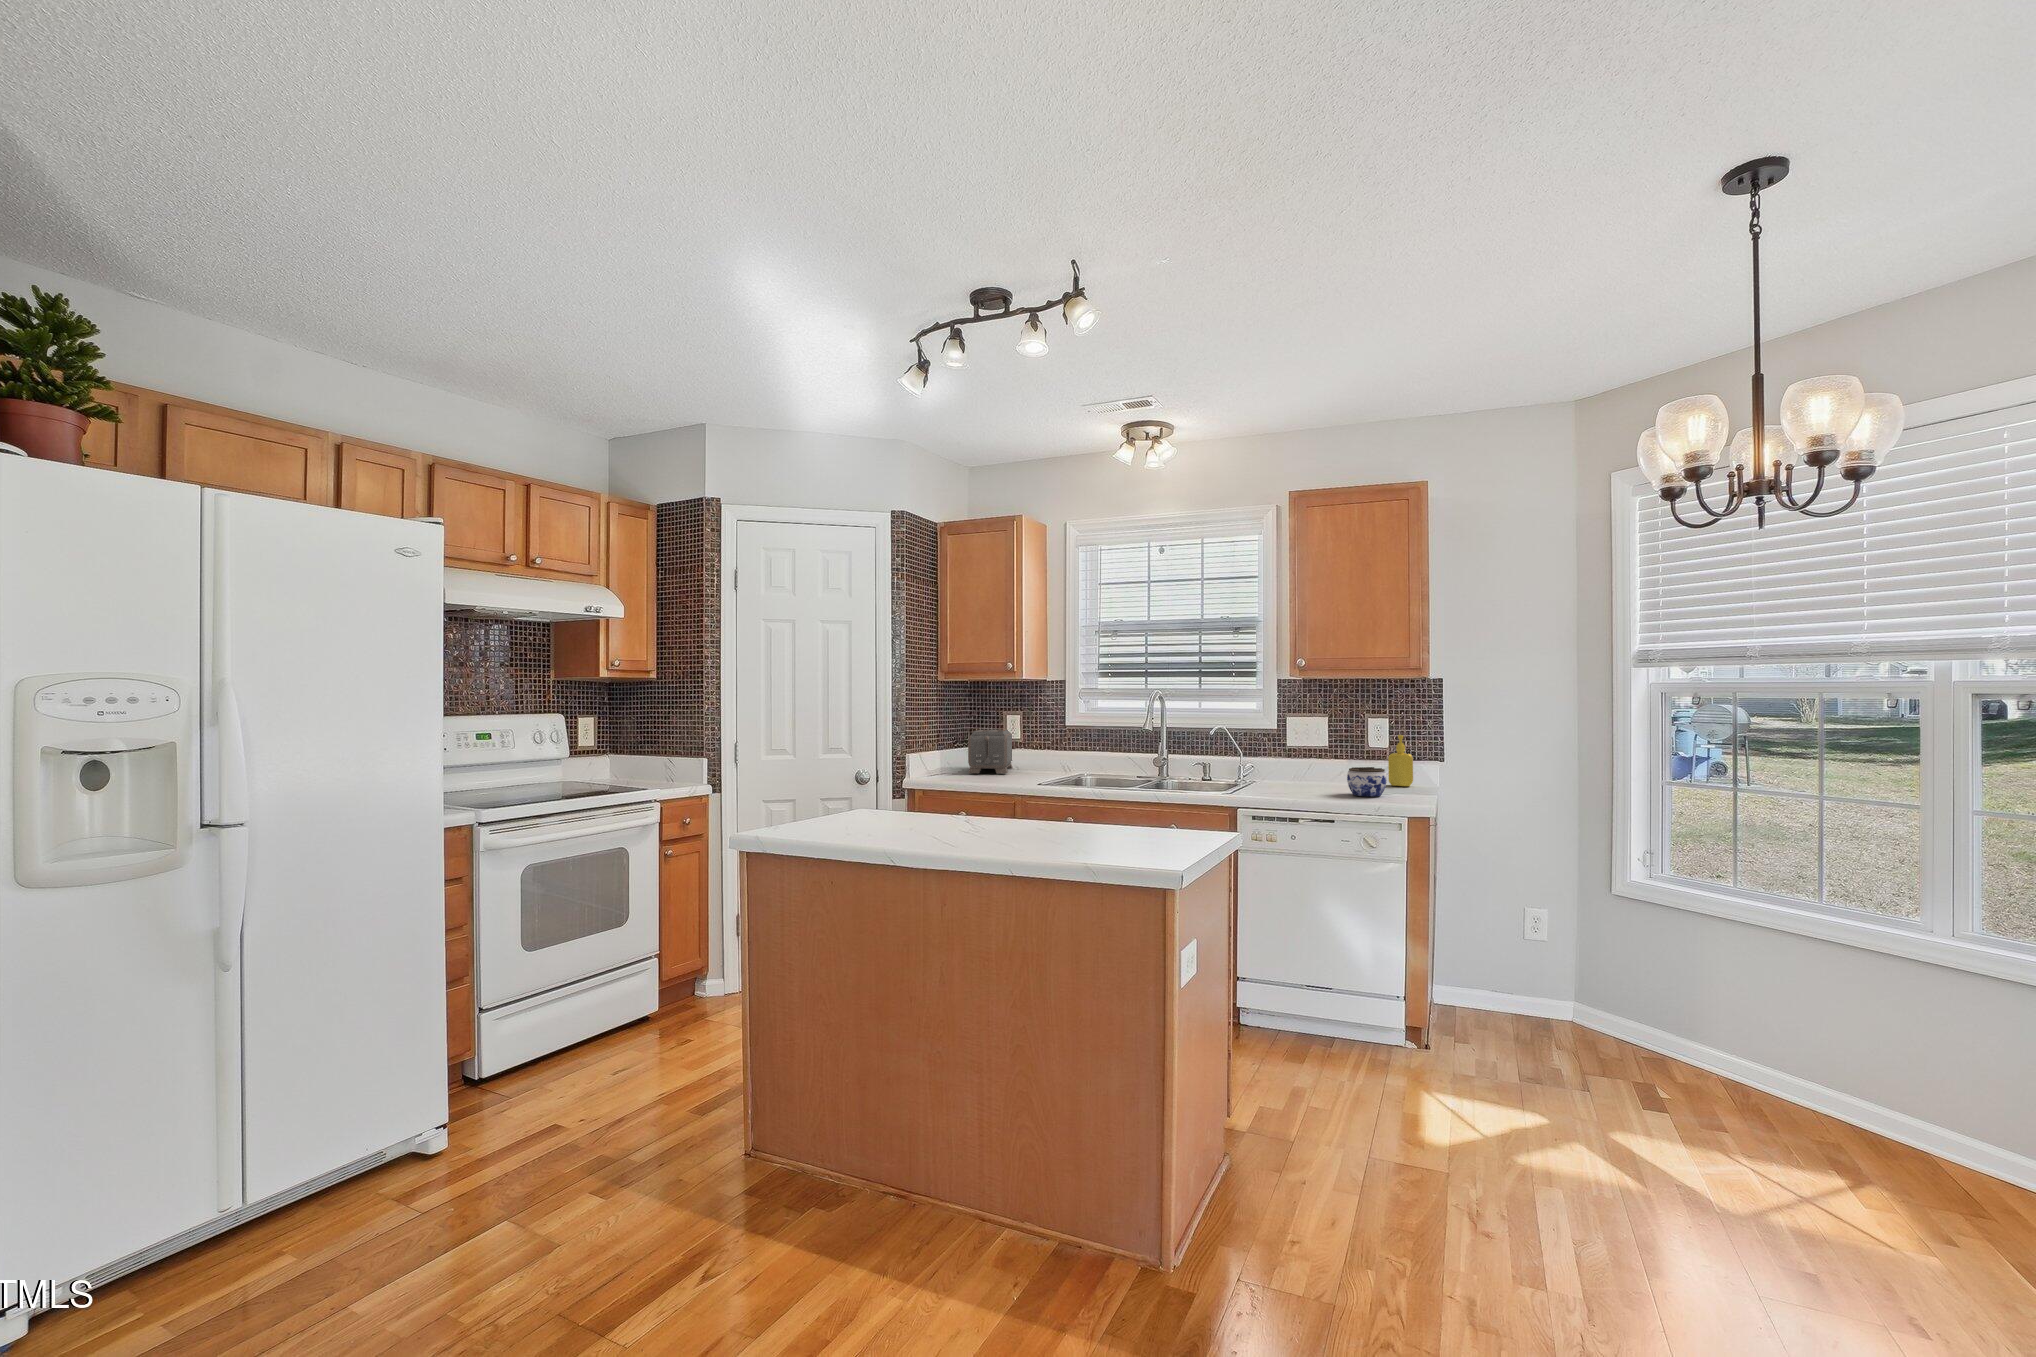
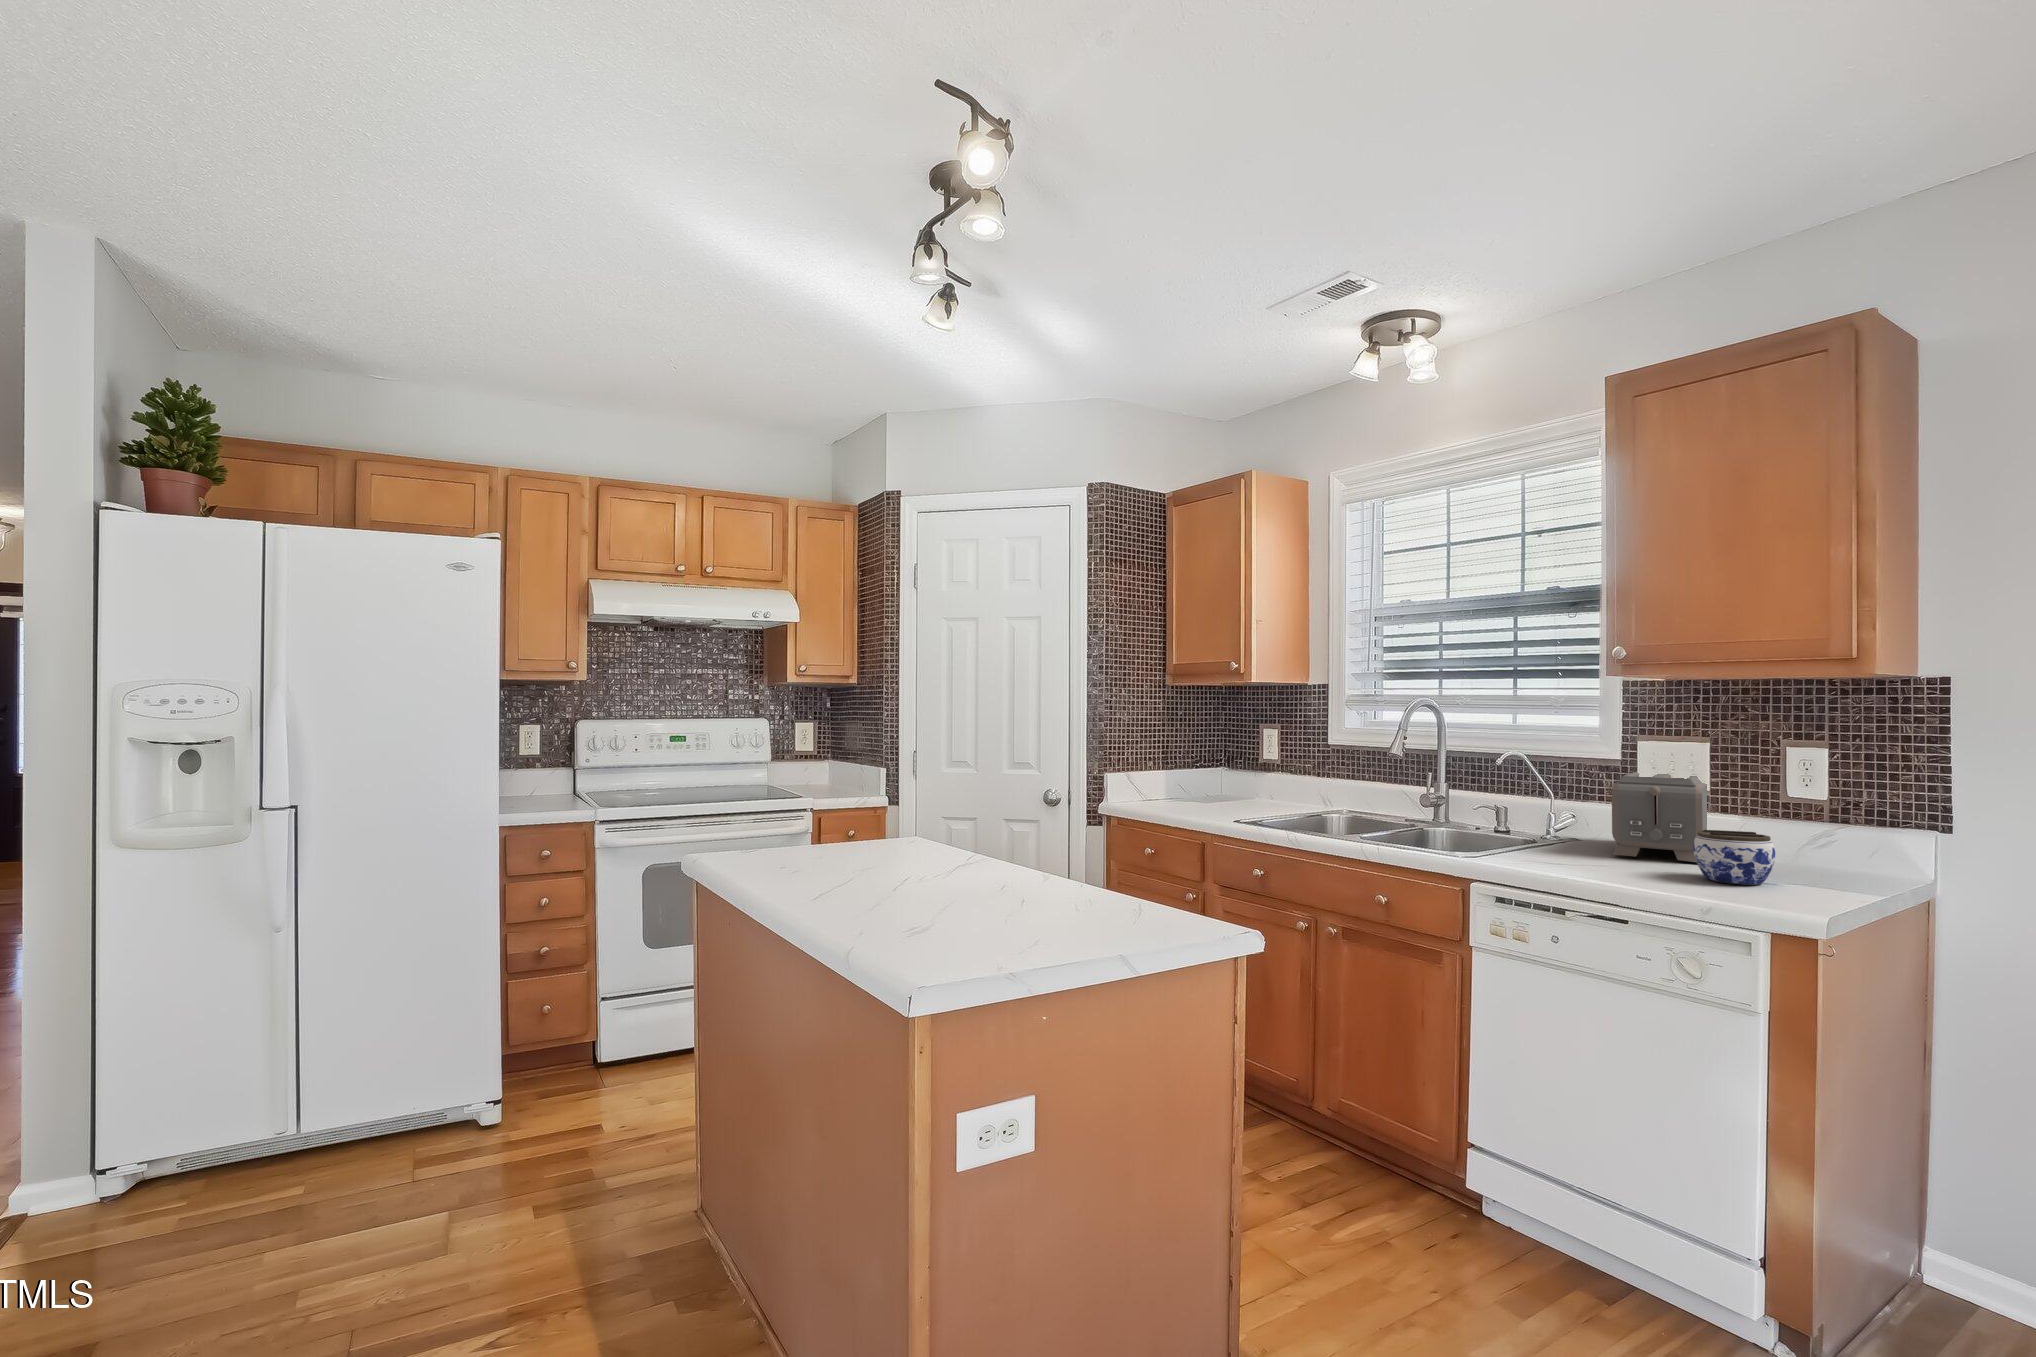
toaster: present [968,730,1013,773] -> present [1612,772,1709,862]
soap dispenser: present [1388,735,1413,786] -> none [1825,778,1884,873]

